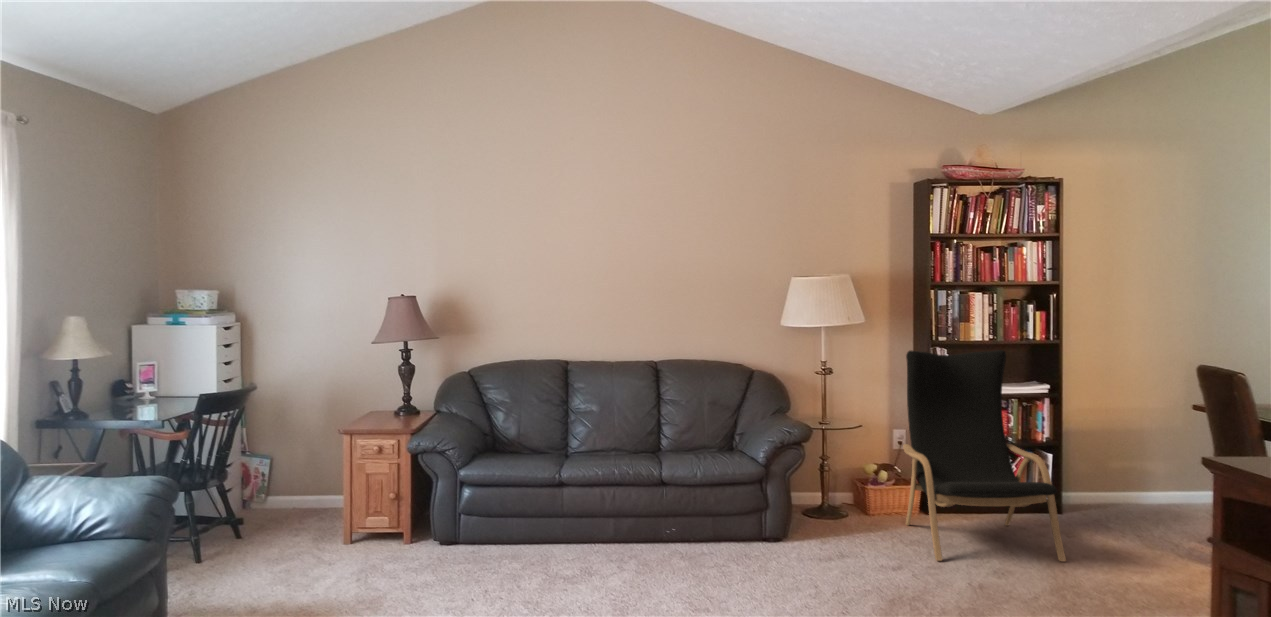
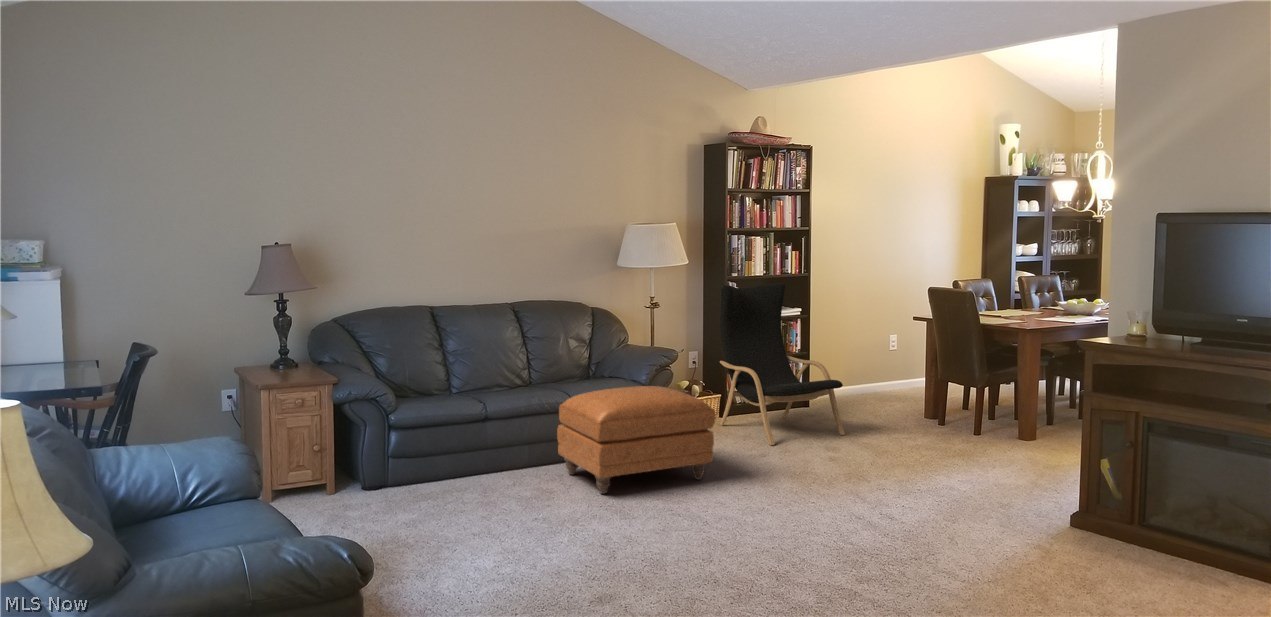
ottoman: none [628,466,795,592] -> present [557,386,716,494]

